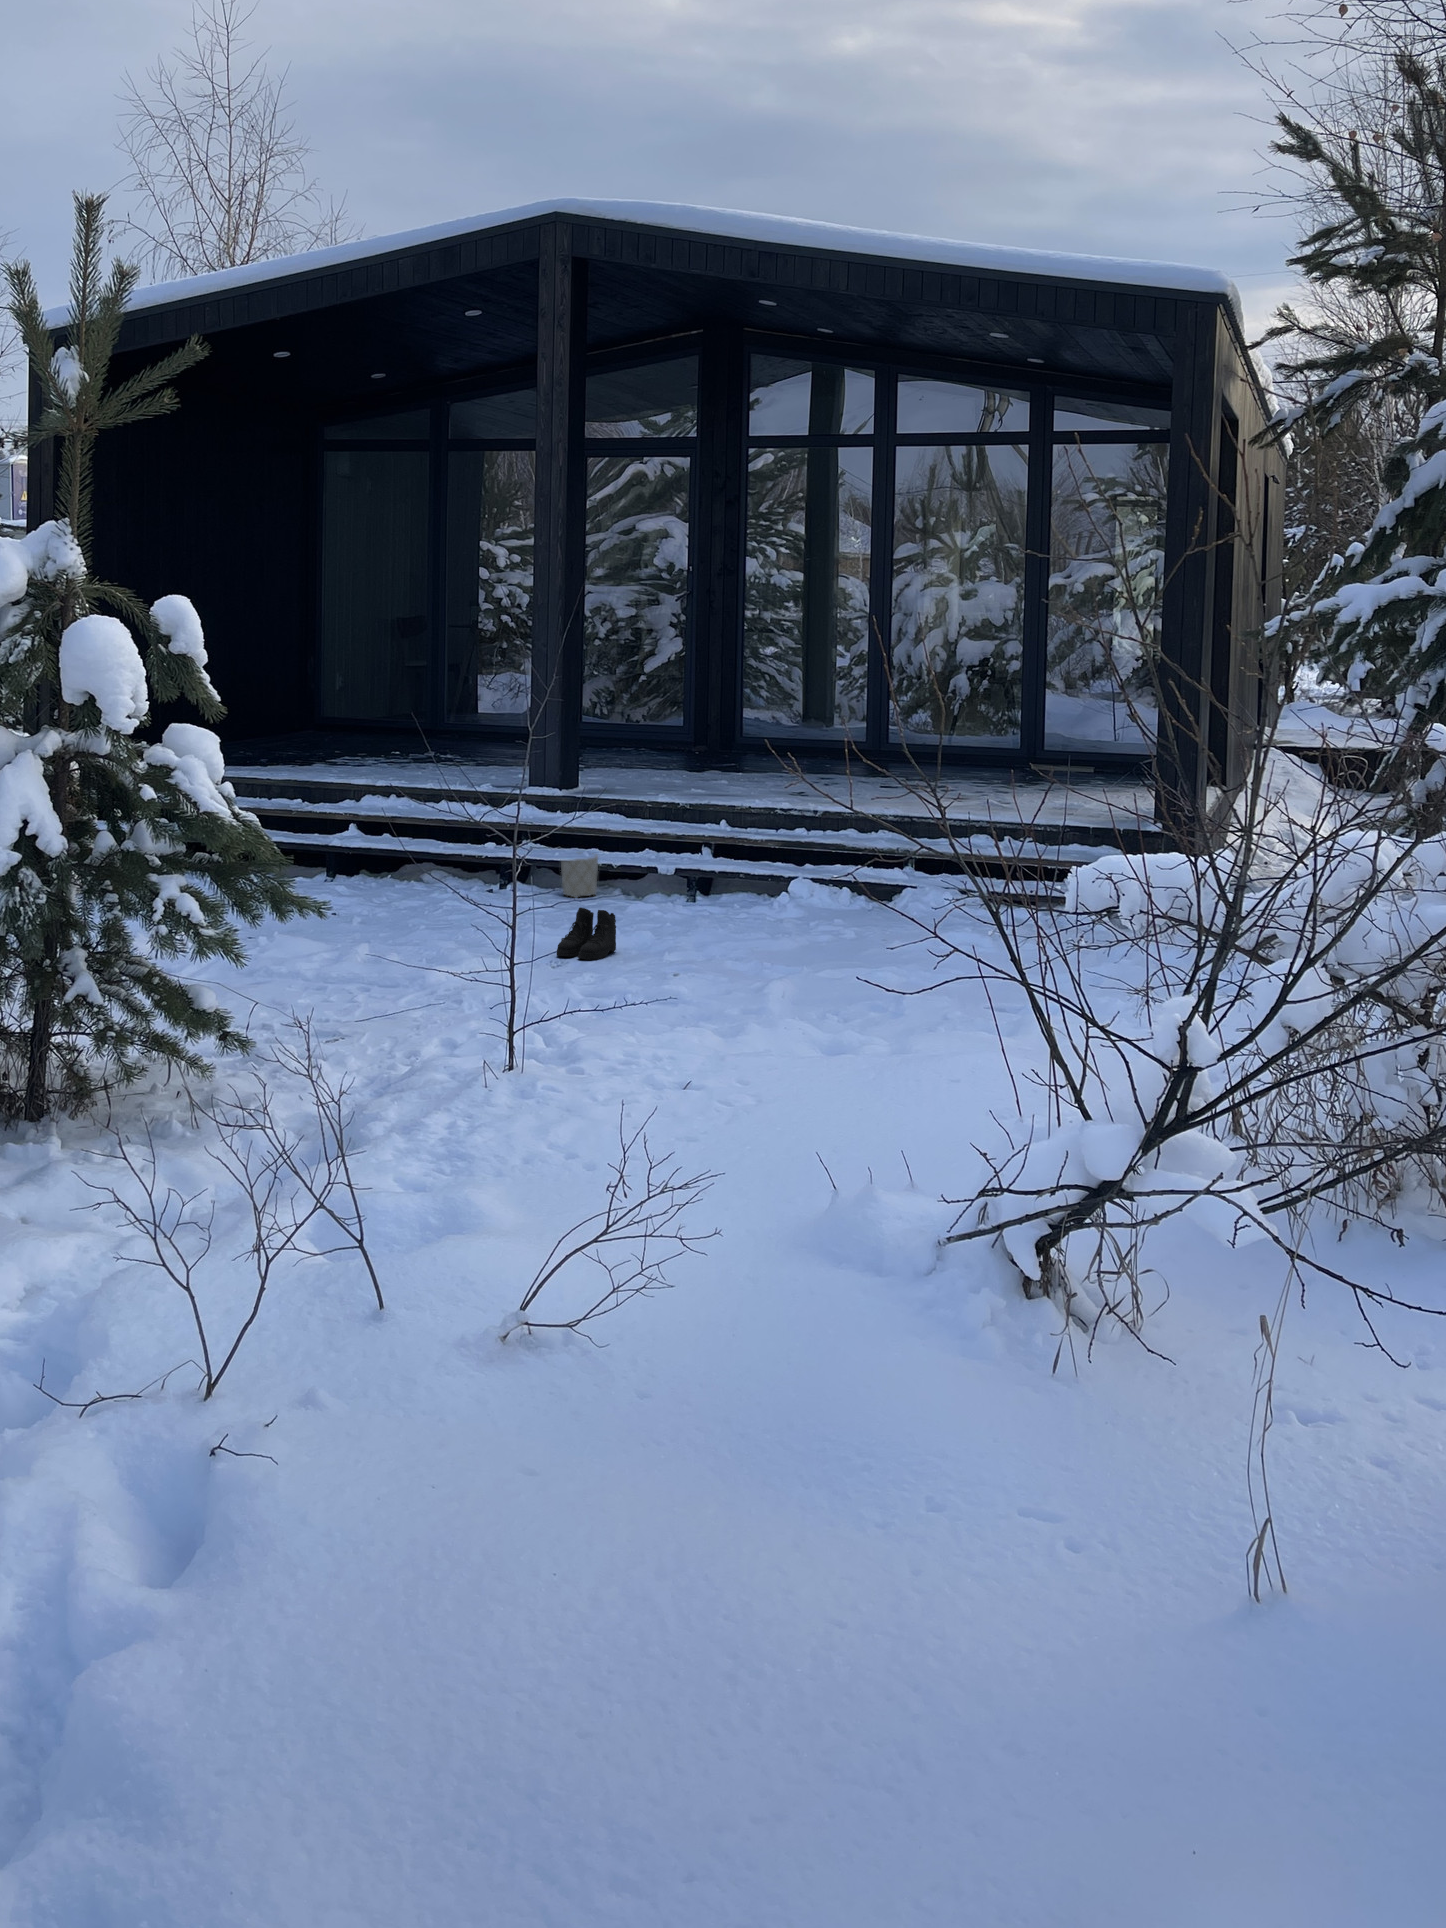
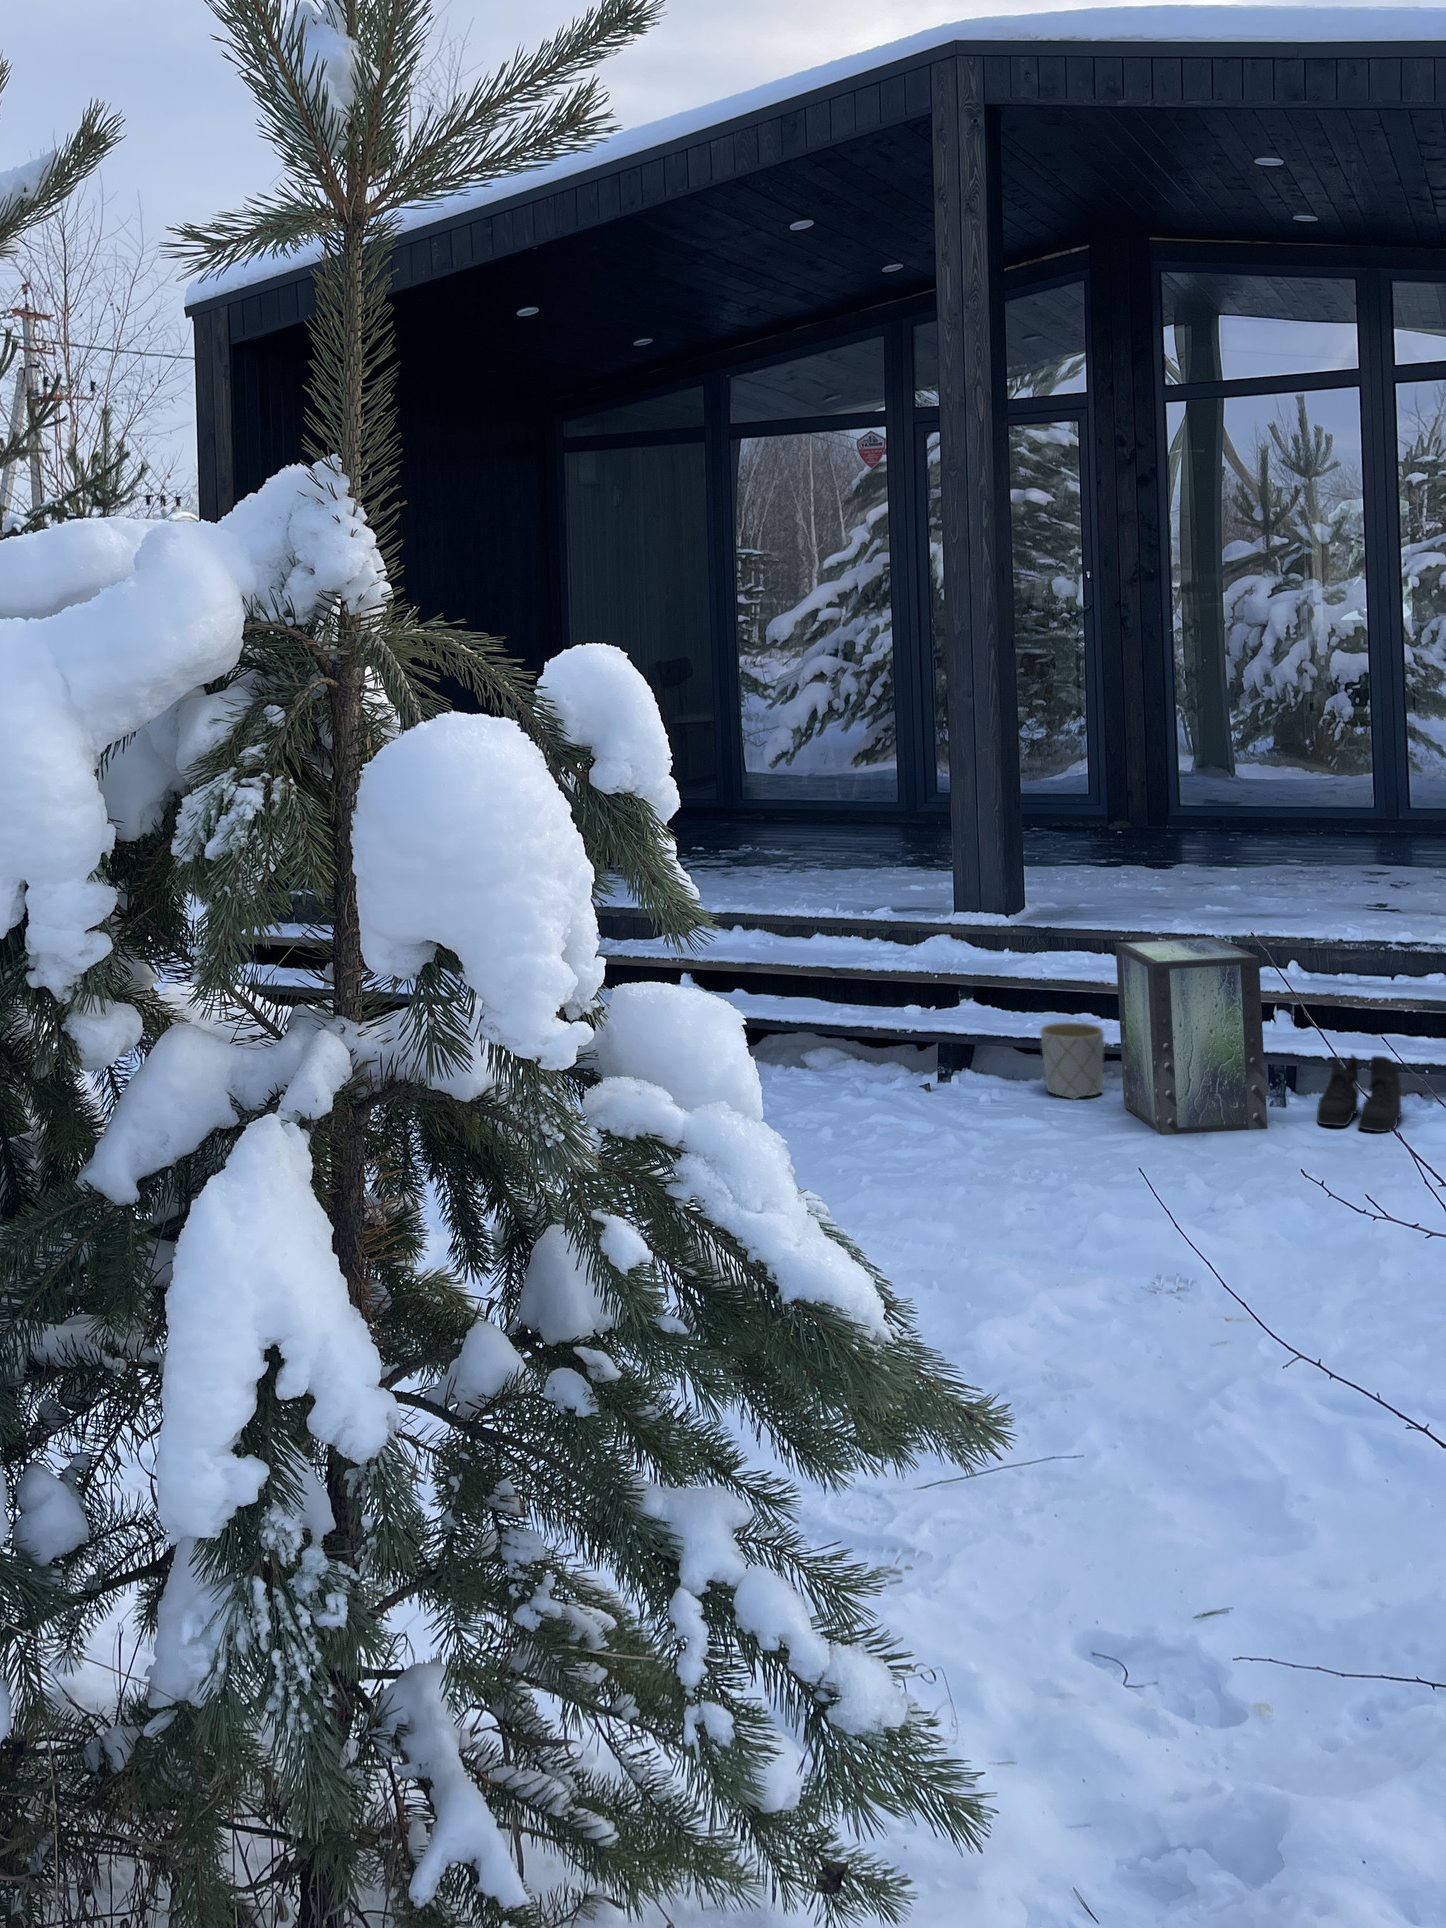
storage box: none [601,798,674,913] -> present [1116,937,1267,1135]
boots: present [557,907,616,960] -> present [1317,1055,1401,1132]

